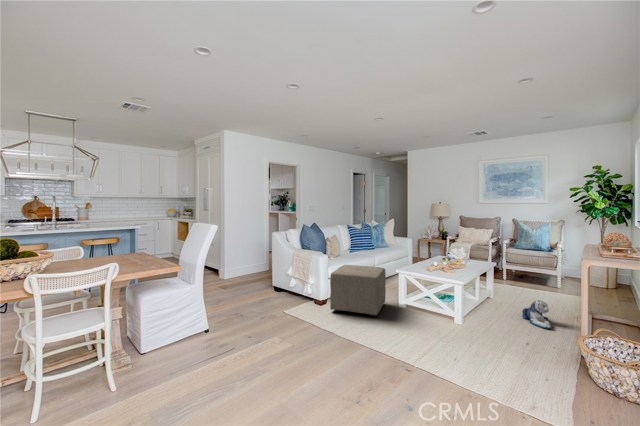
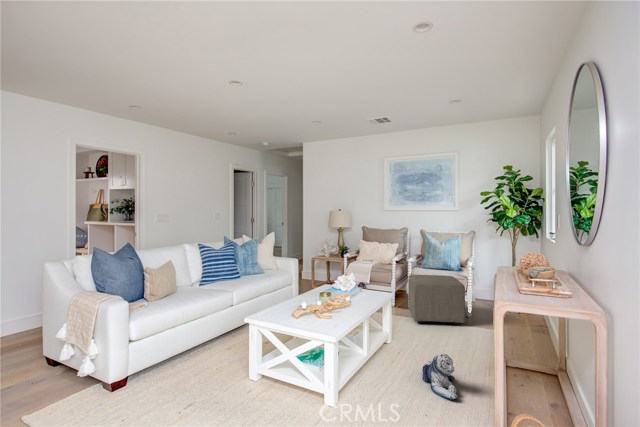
ottoman: present [330,265,386,316] -> present [408,275,465,325]

